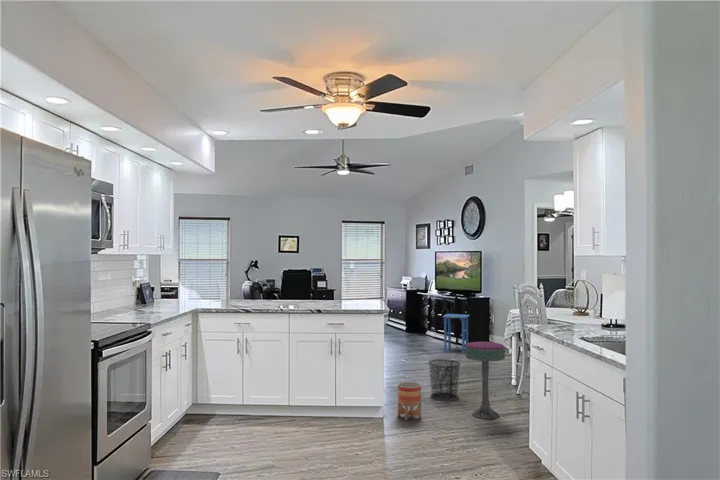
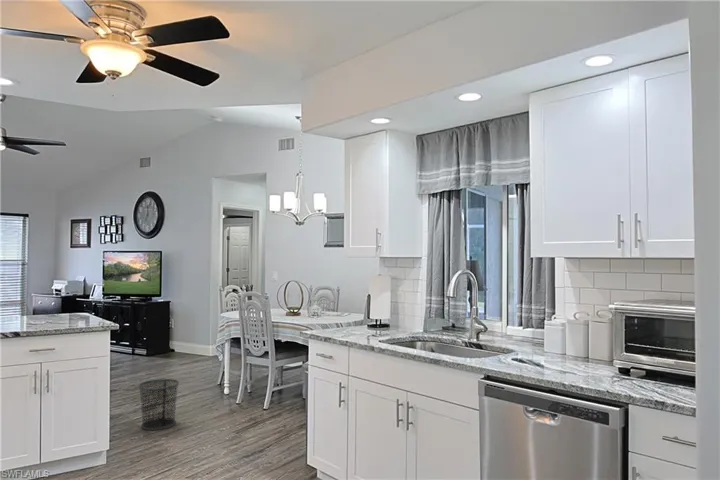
side table: present [443,314,470,354] -> none [123,321,153,367]
bar stool: present [465,342,505,419] -> none [197,354,242,443]
planter: present [398,382,421,420] -> none [113,417,147,469]

